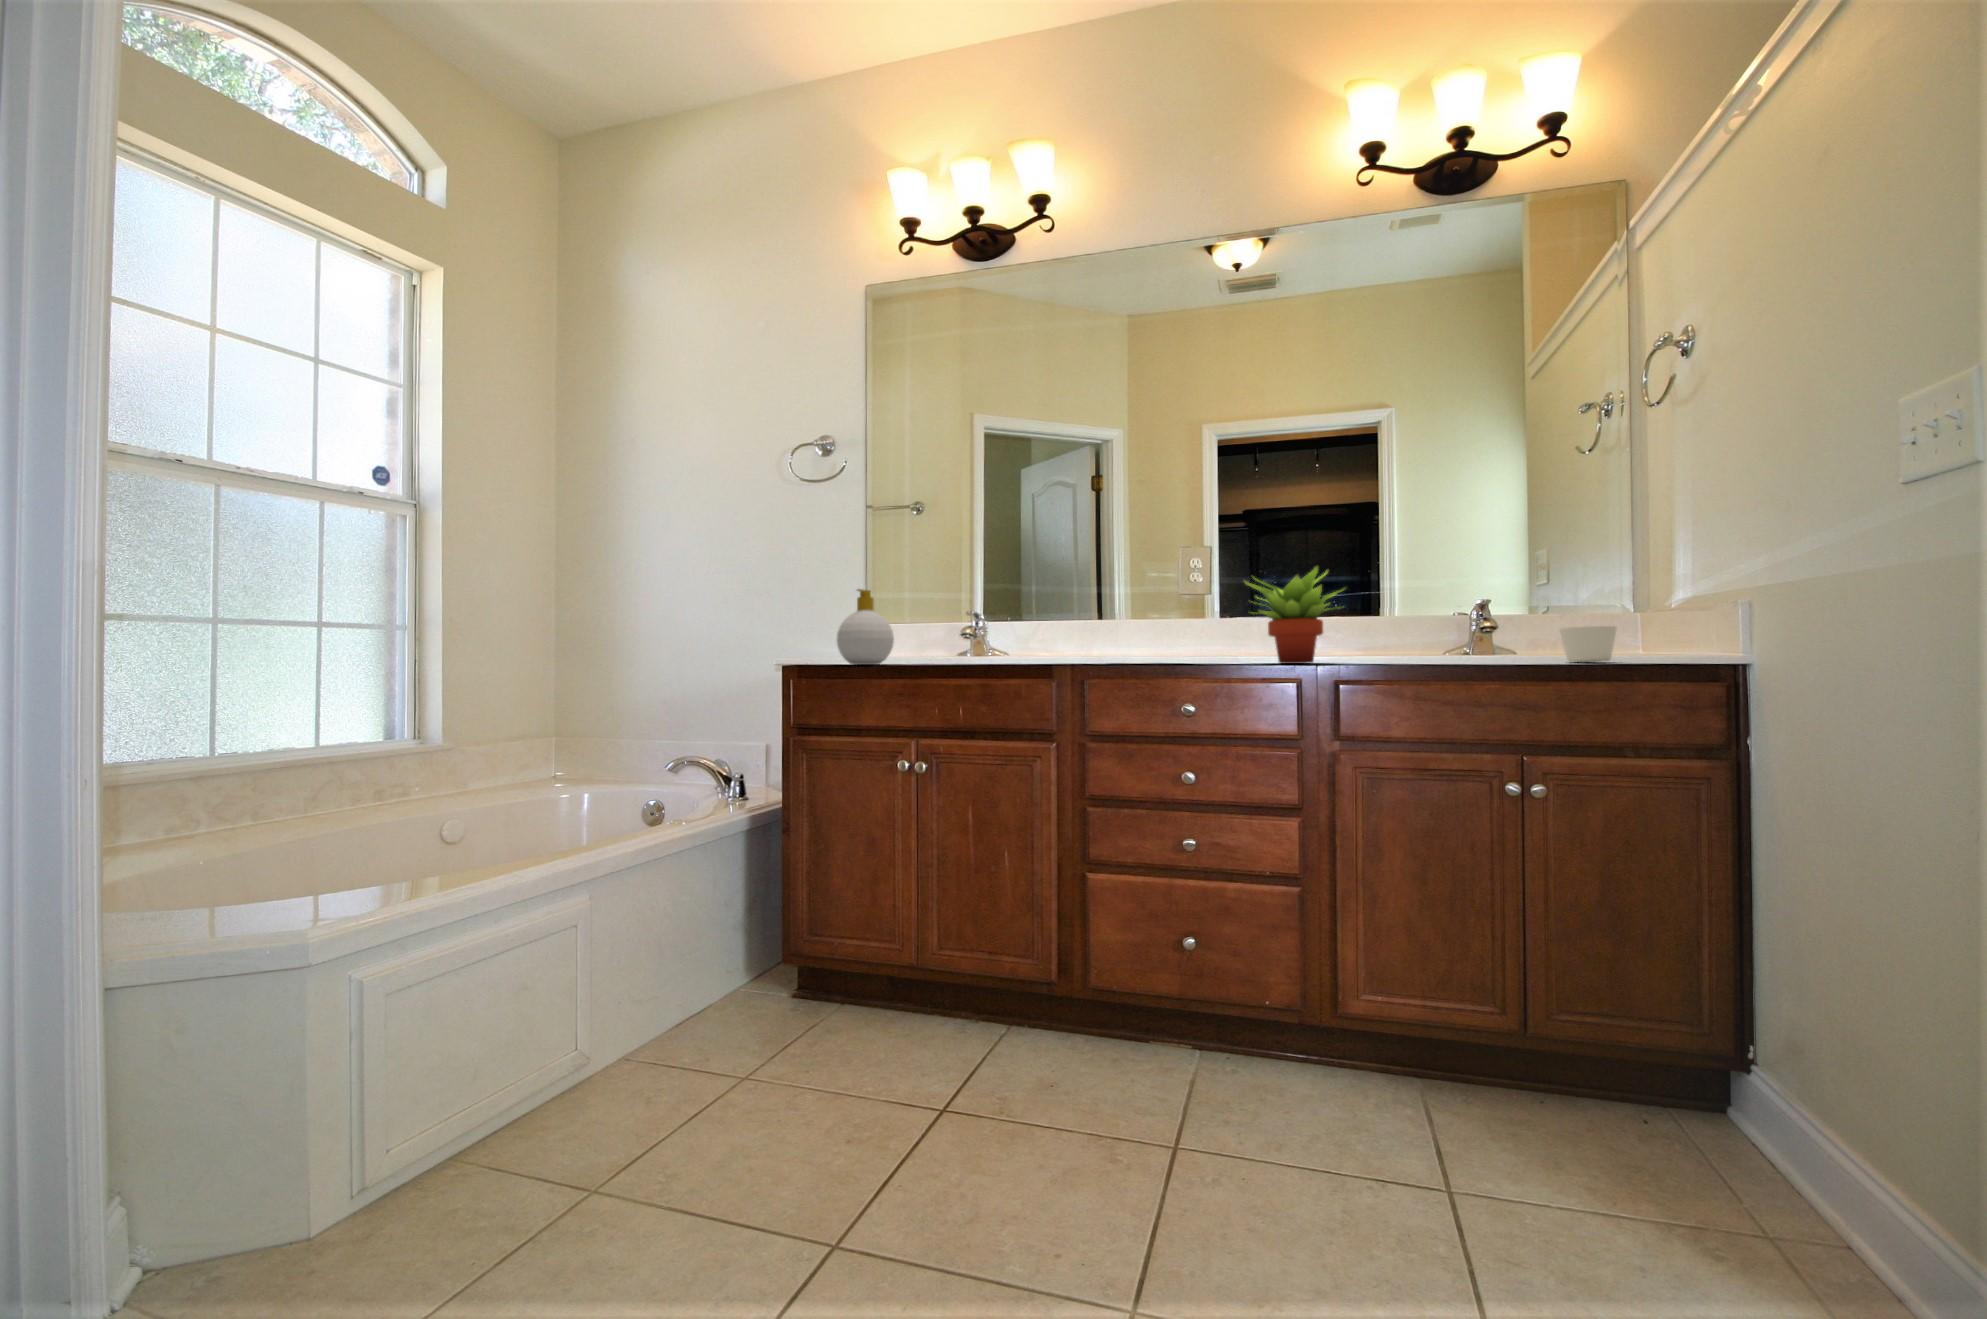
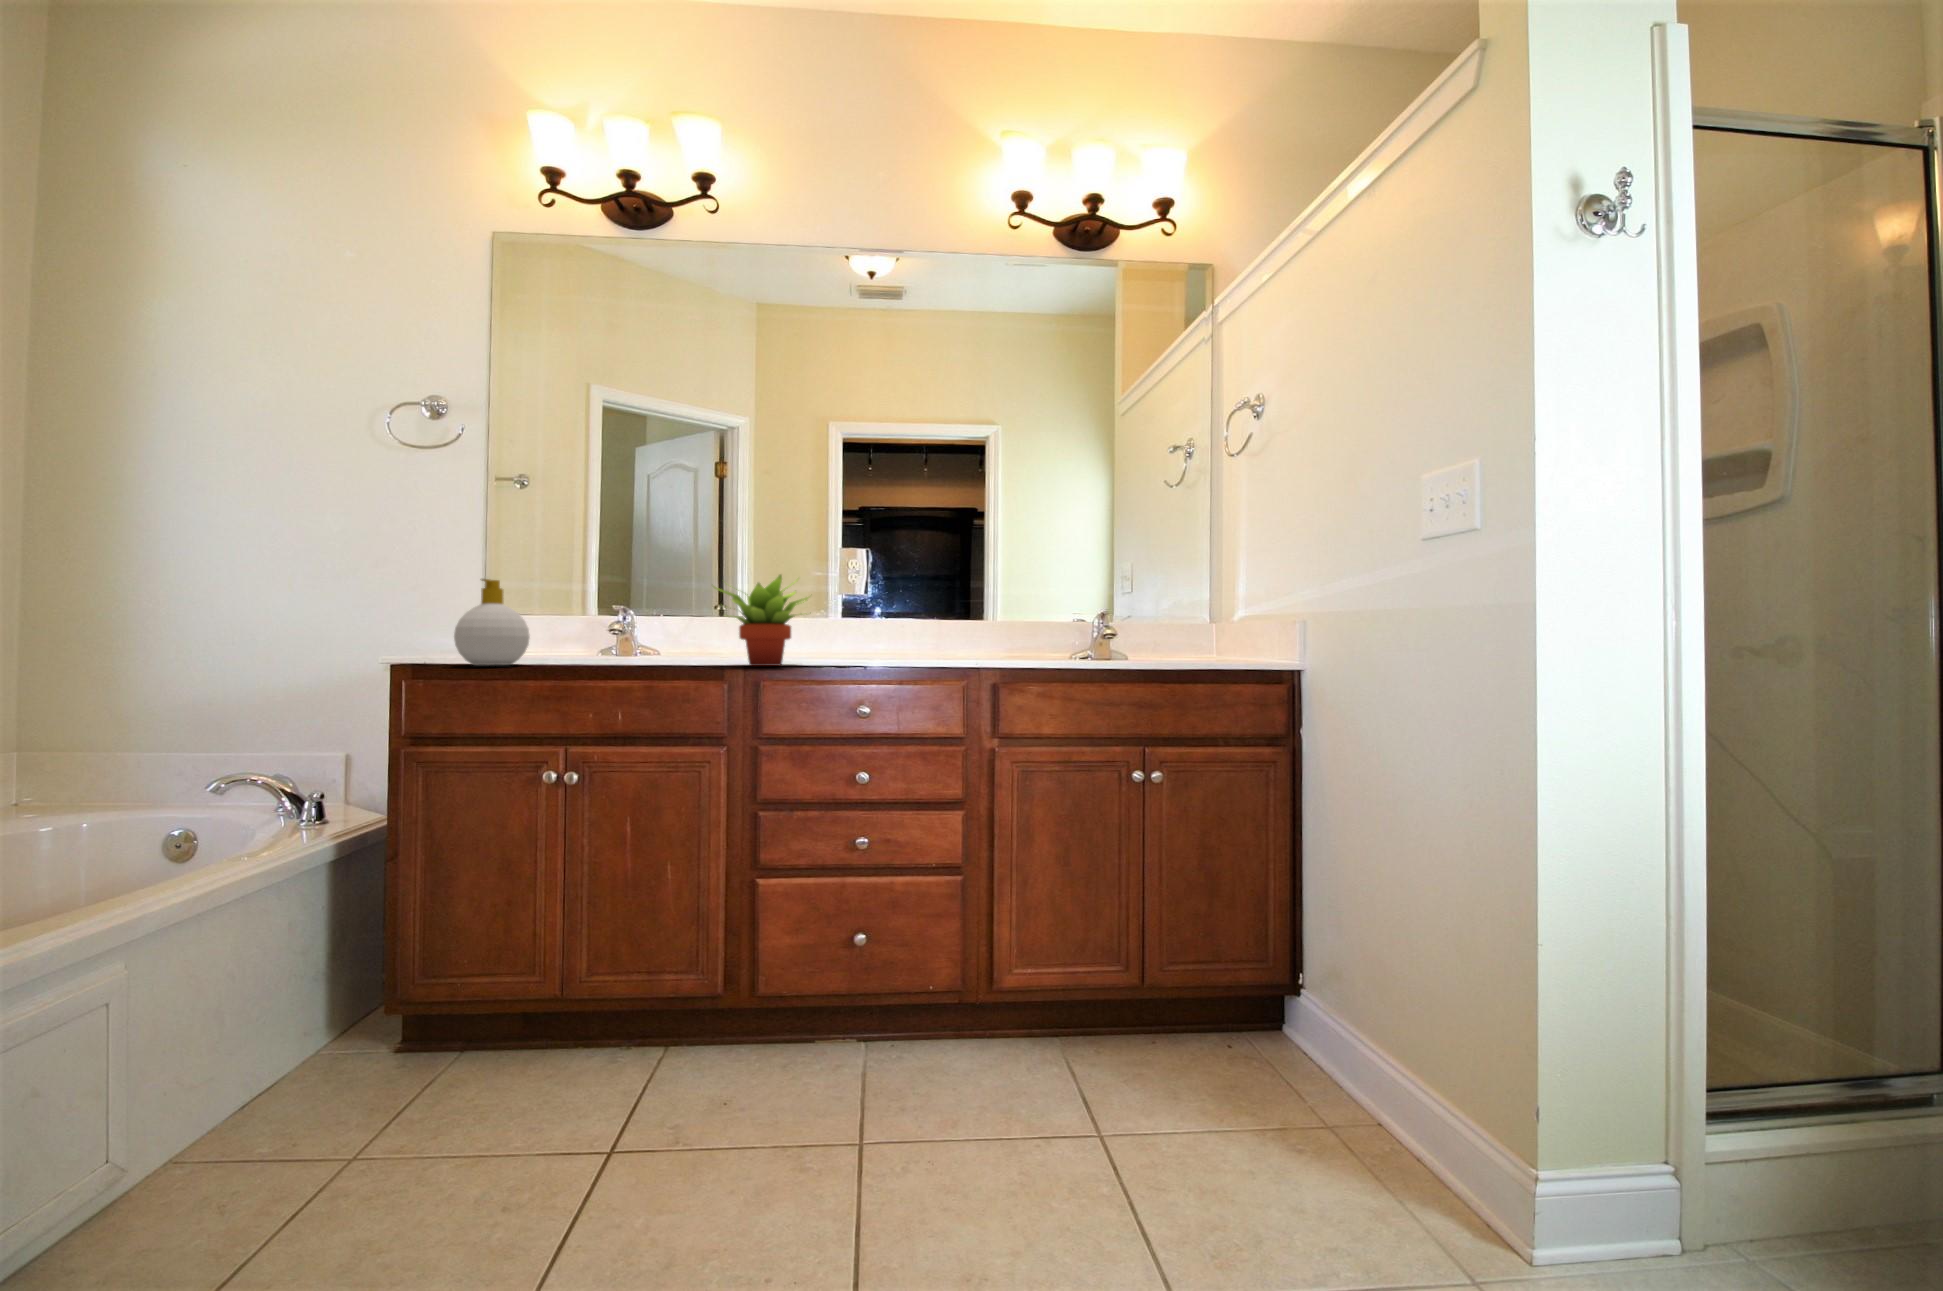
succulent plant: present [1244,566,1342,664] -> present [713,575,808,666]
candle: present [1560,626,1616,662] -> none [1171,638,1213,667]

